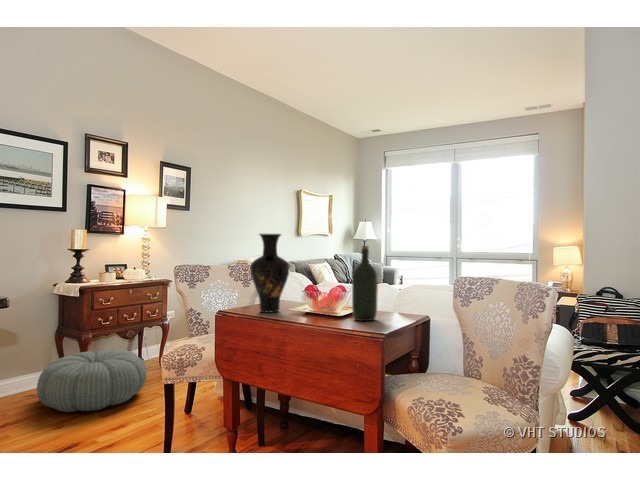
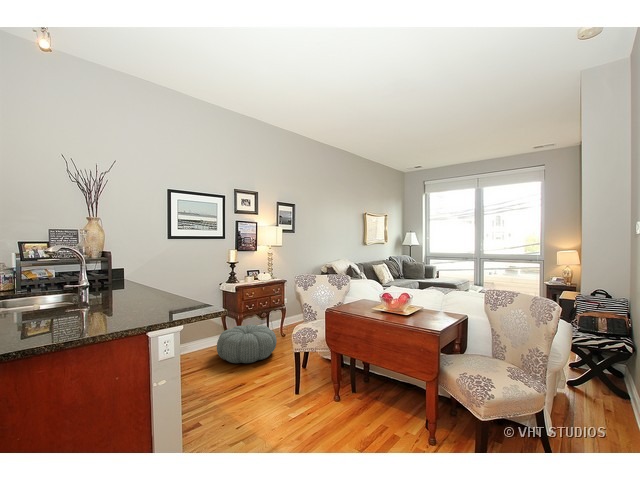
vase: present [250,234,289,312] -> none [348,261,373,311]
wine bottle: present [352,246,378,321] -> none [415,272,432,321]

